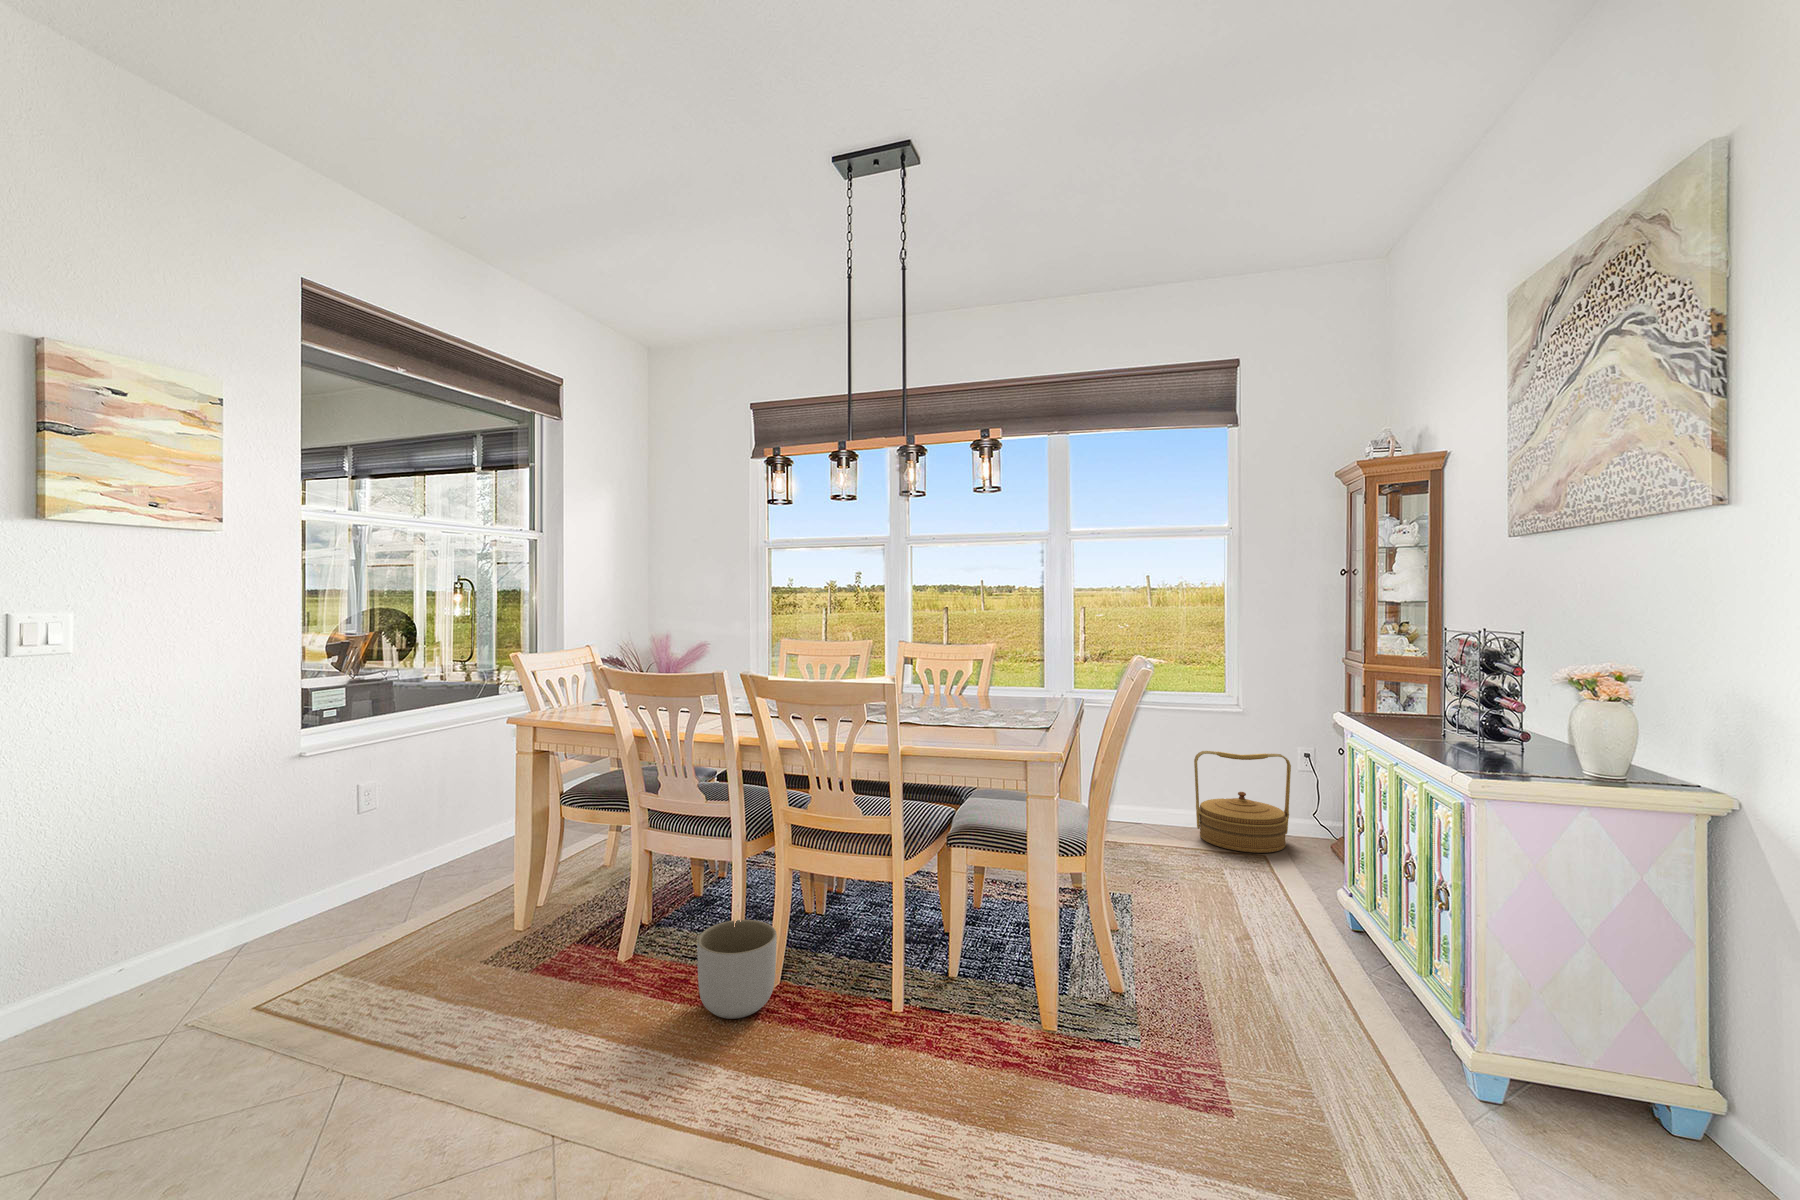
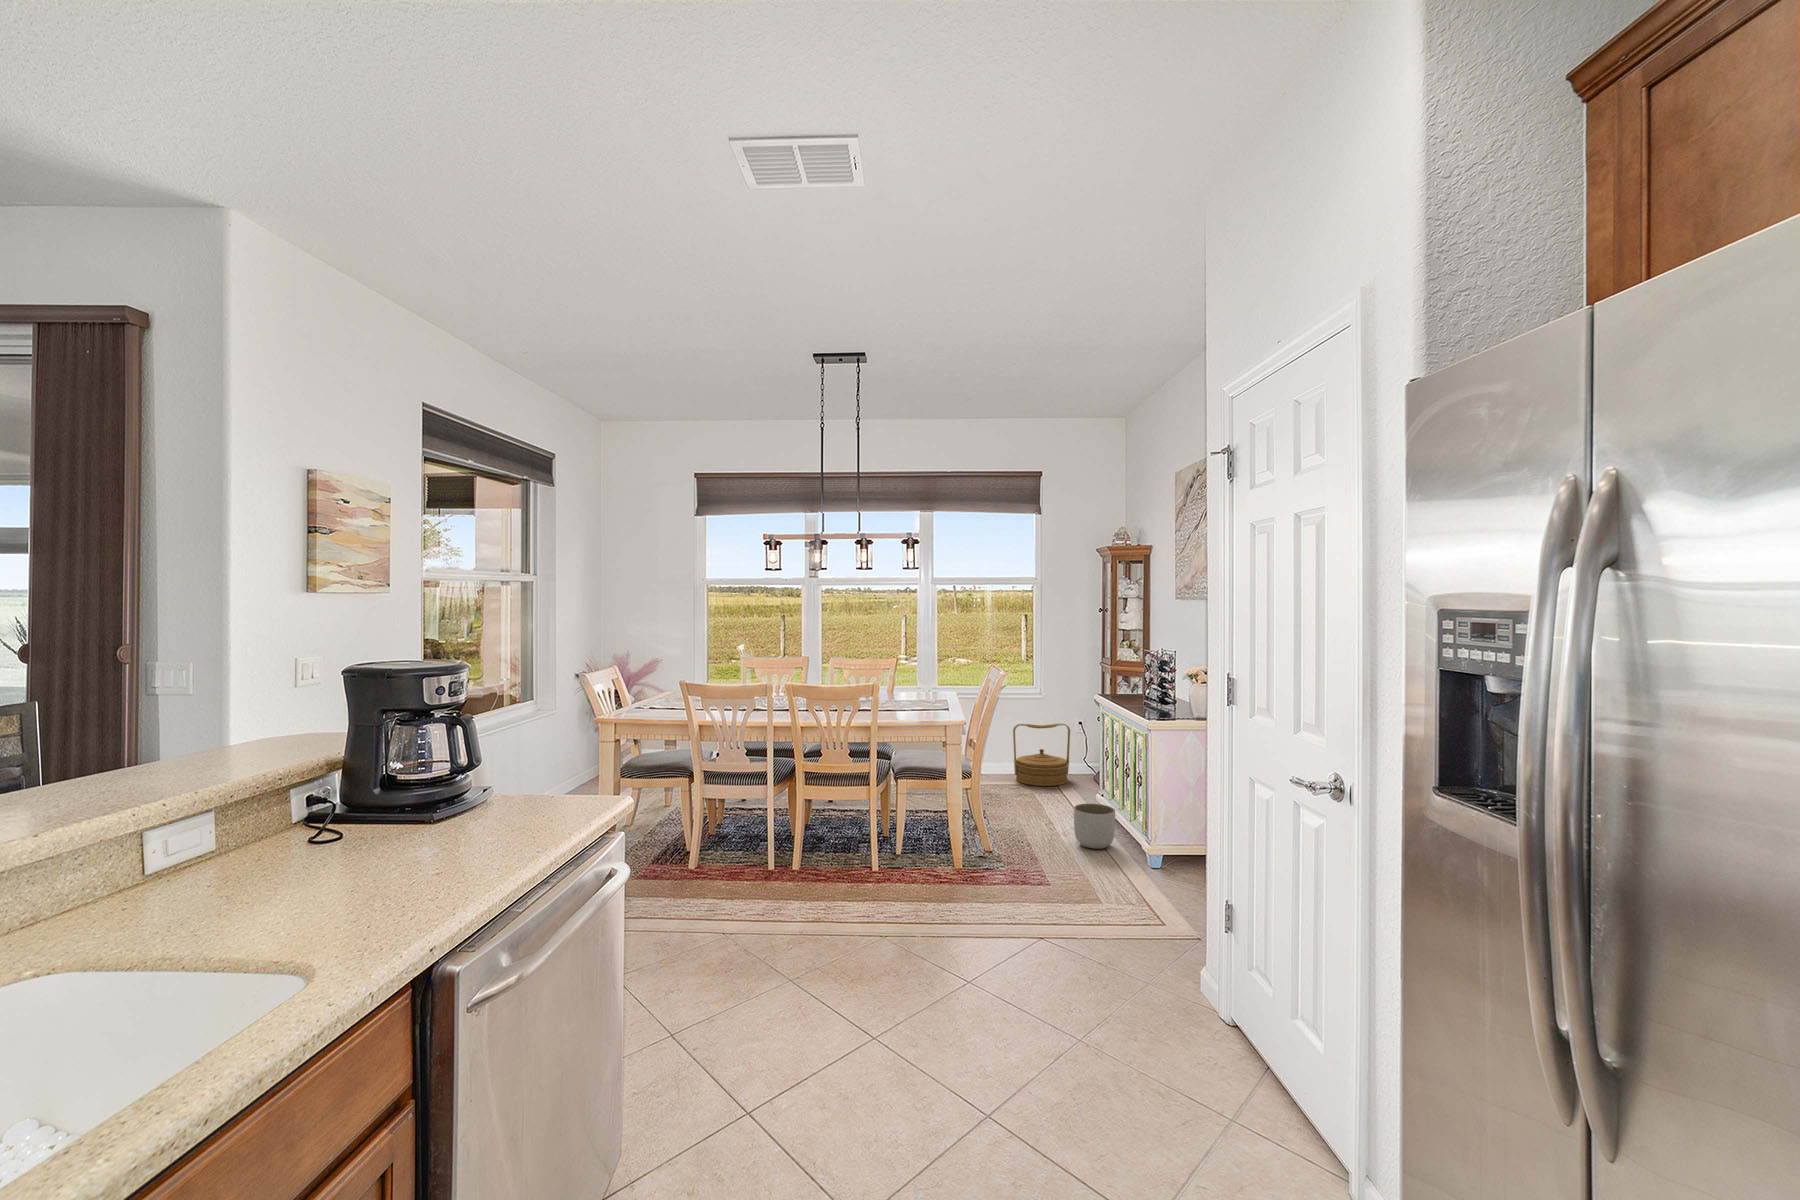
planter: present [697,920,777,1019] -> present [1074,804,1115,849]

